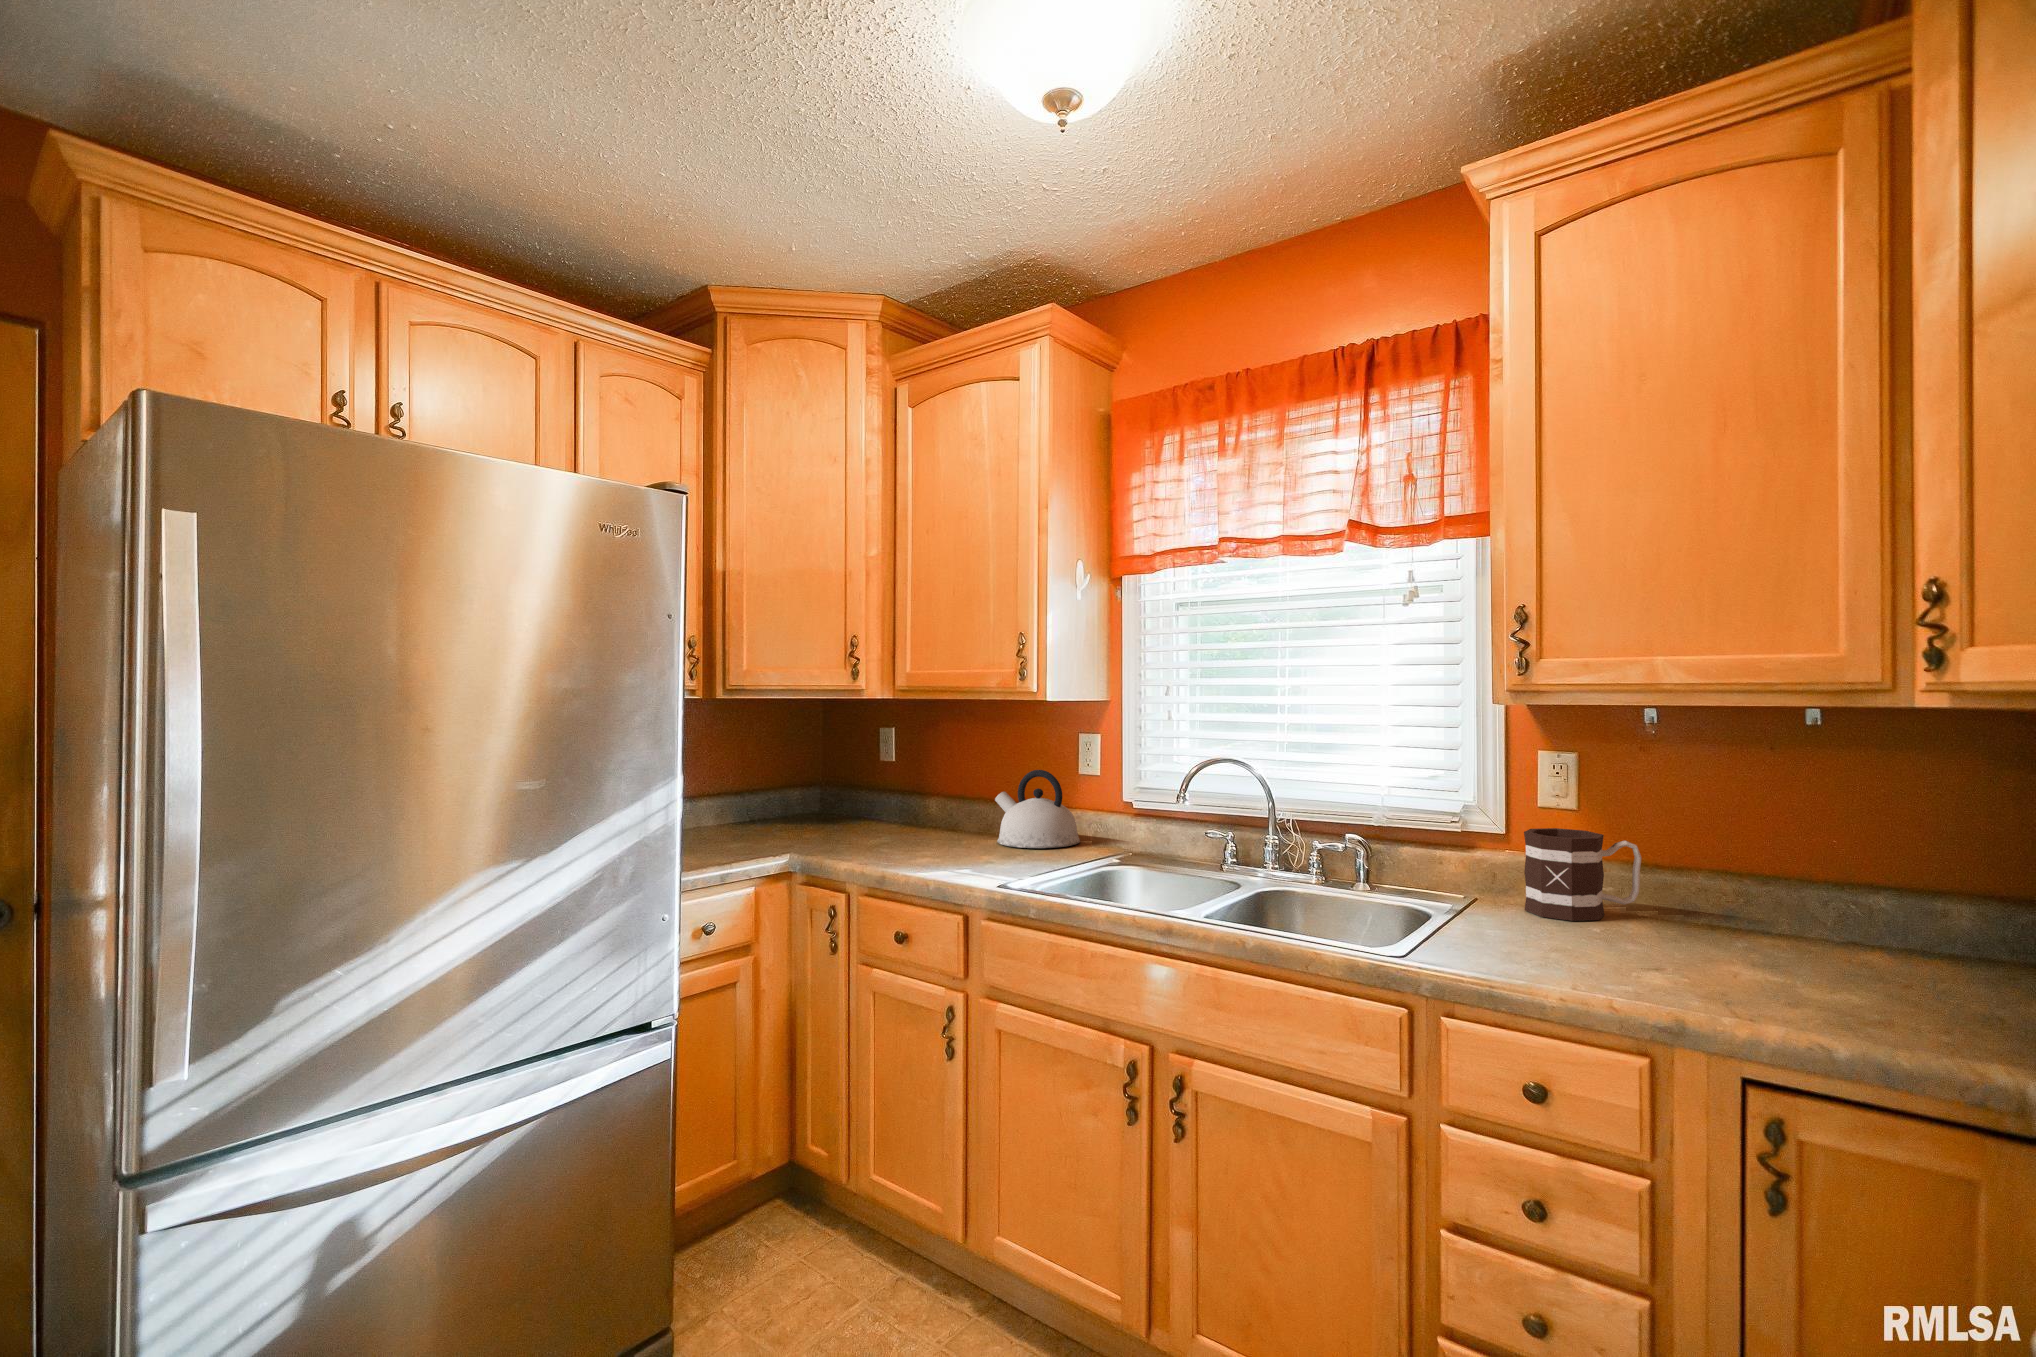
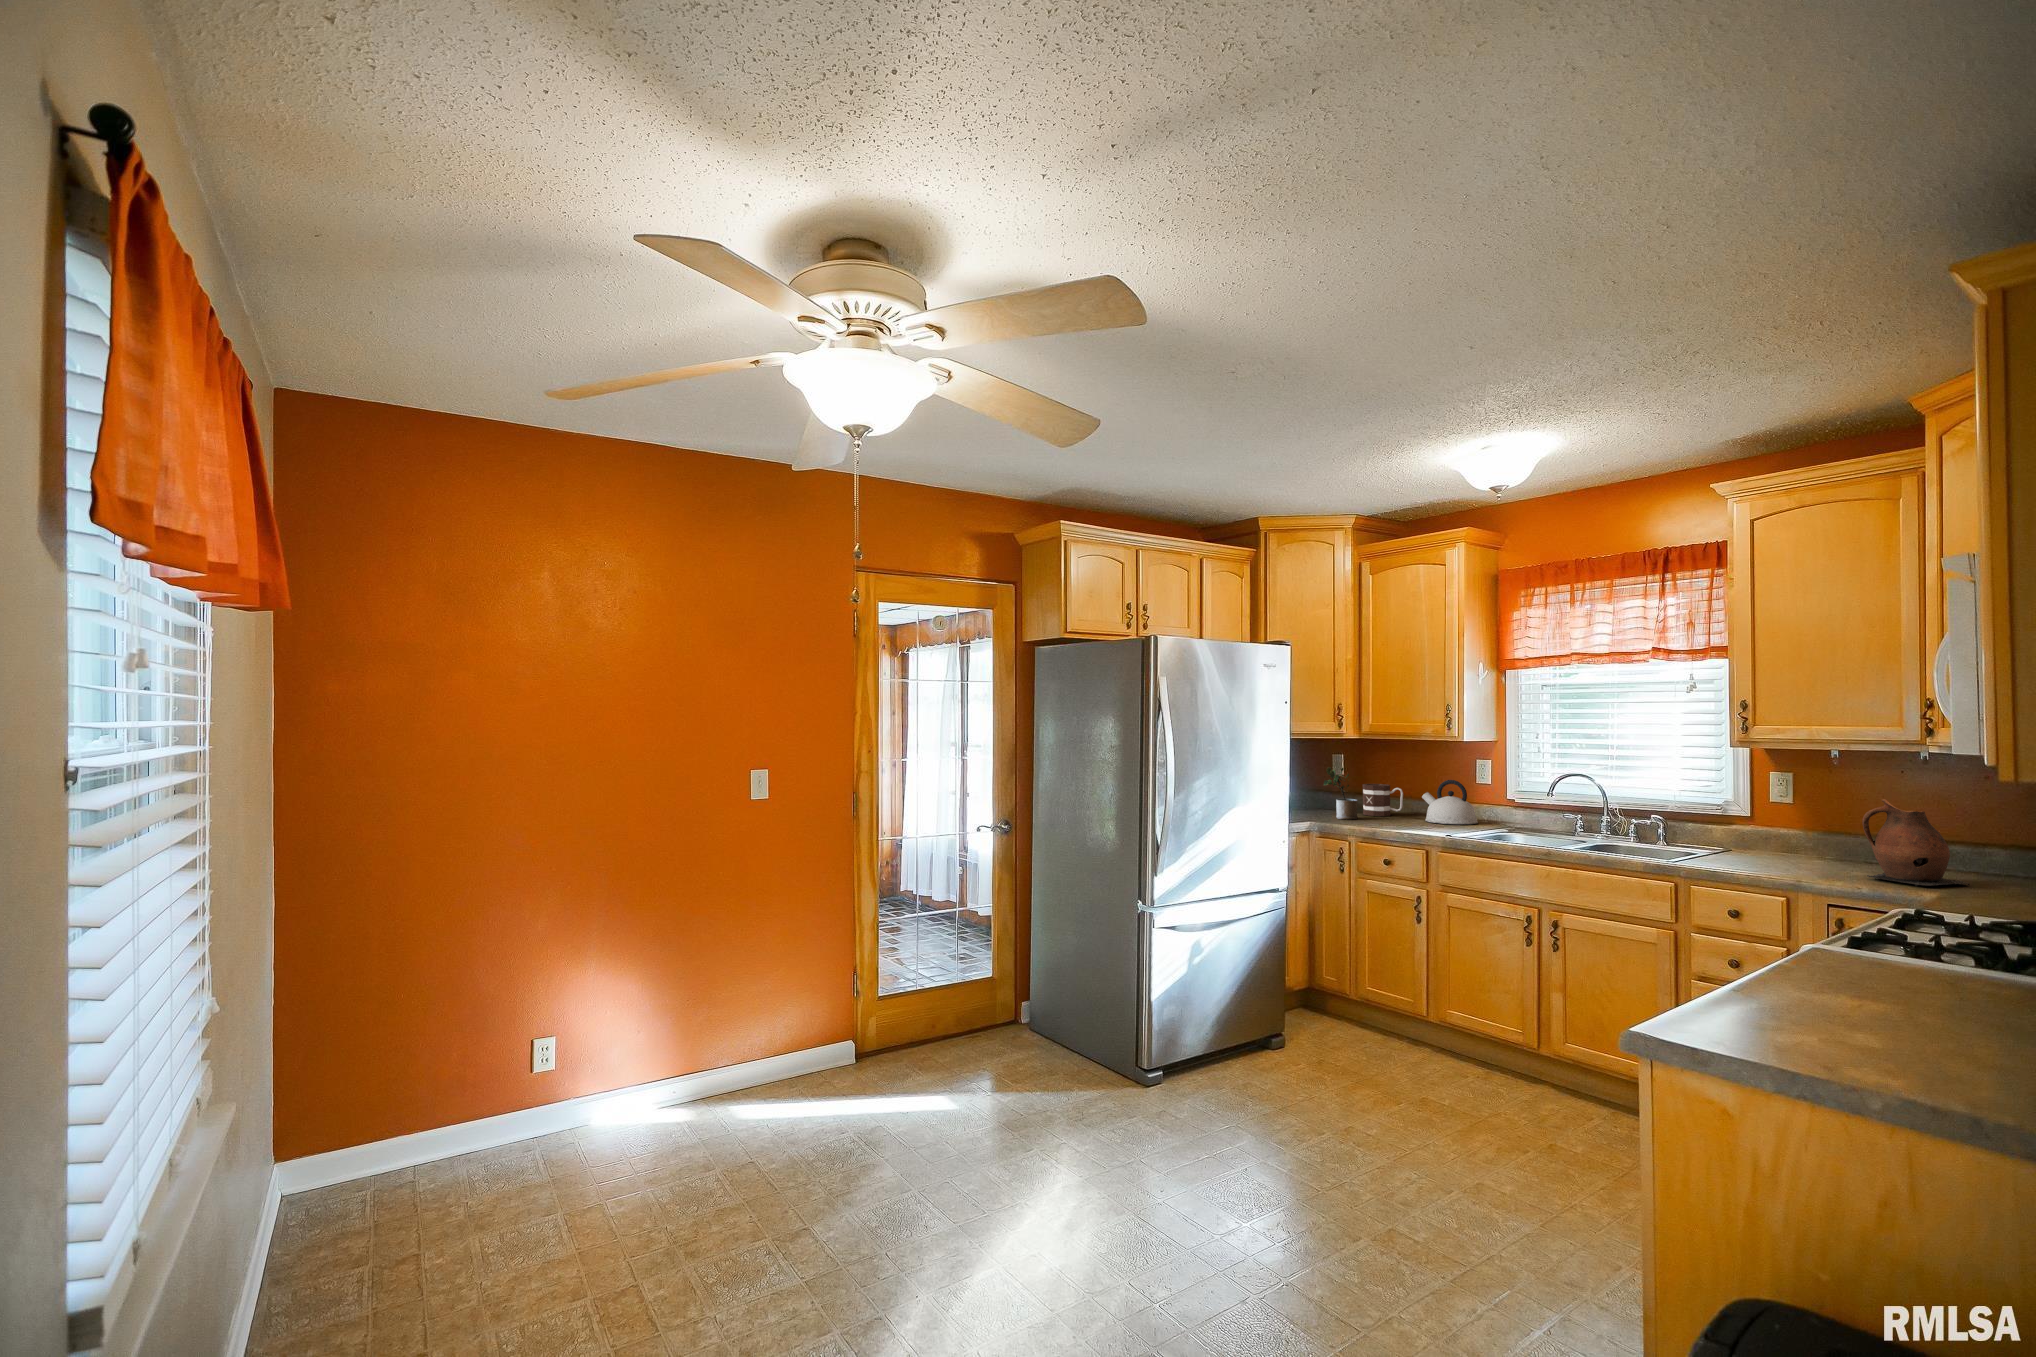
potted plant: none [829,752,889,845] -> present [1324,767,1358,820]
ceramic pitcher: none [1751,811,1966,1015] -> present [1862,799,1969,886]
mug: present [1524,828,1642,921] -> present [1363,784,1403,816]

